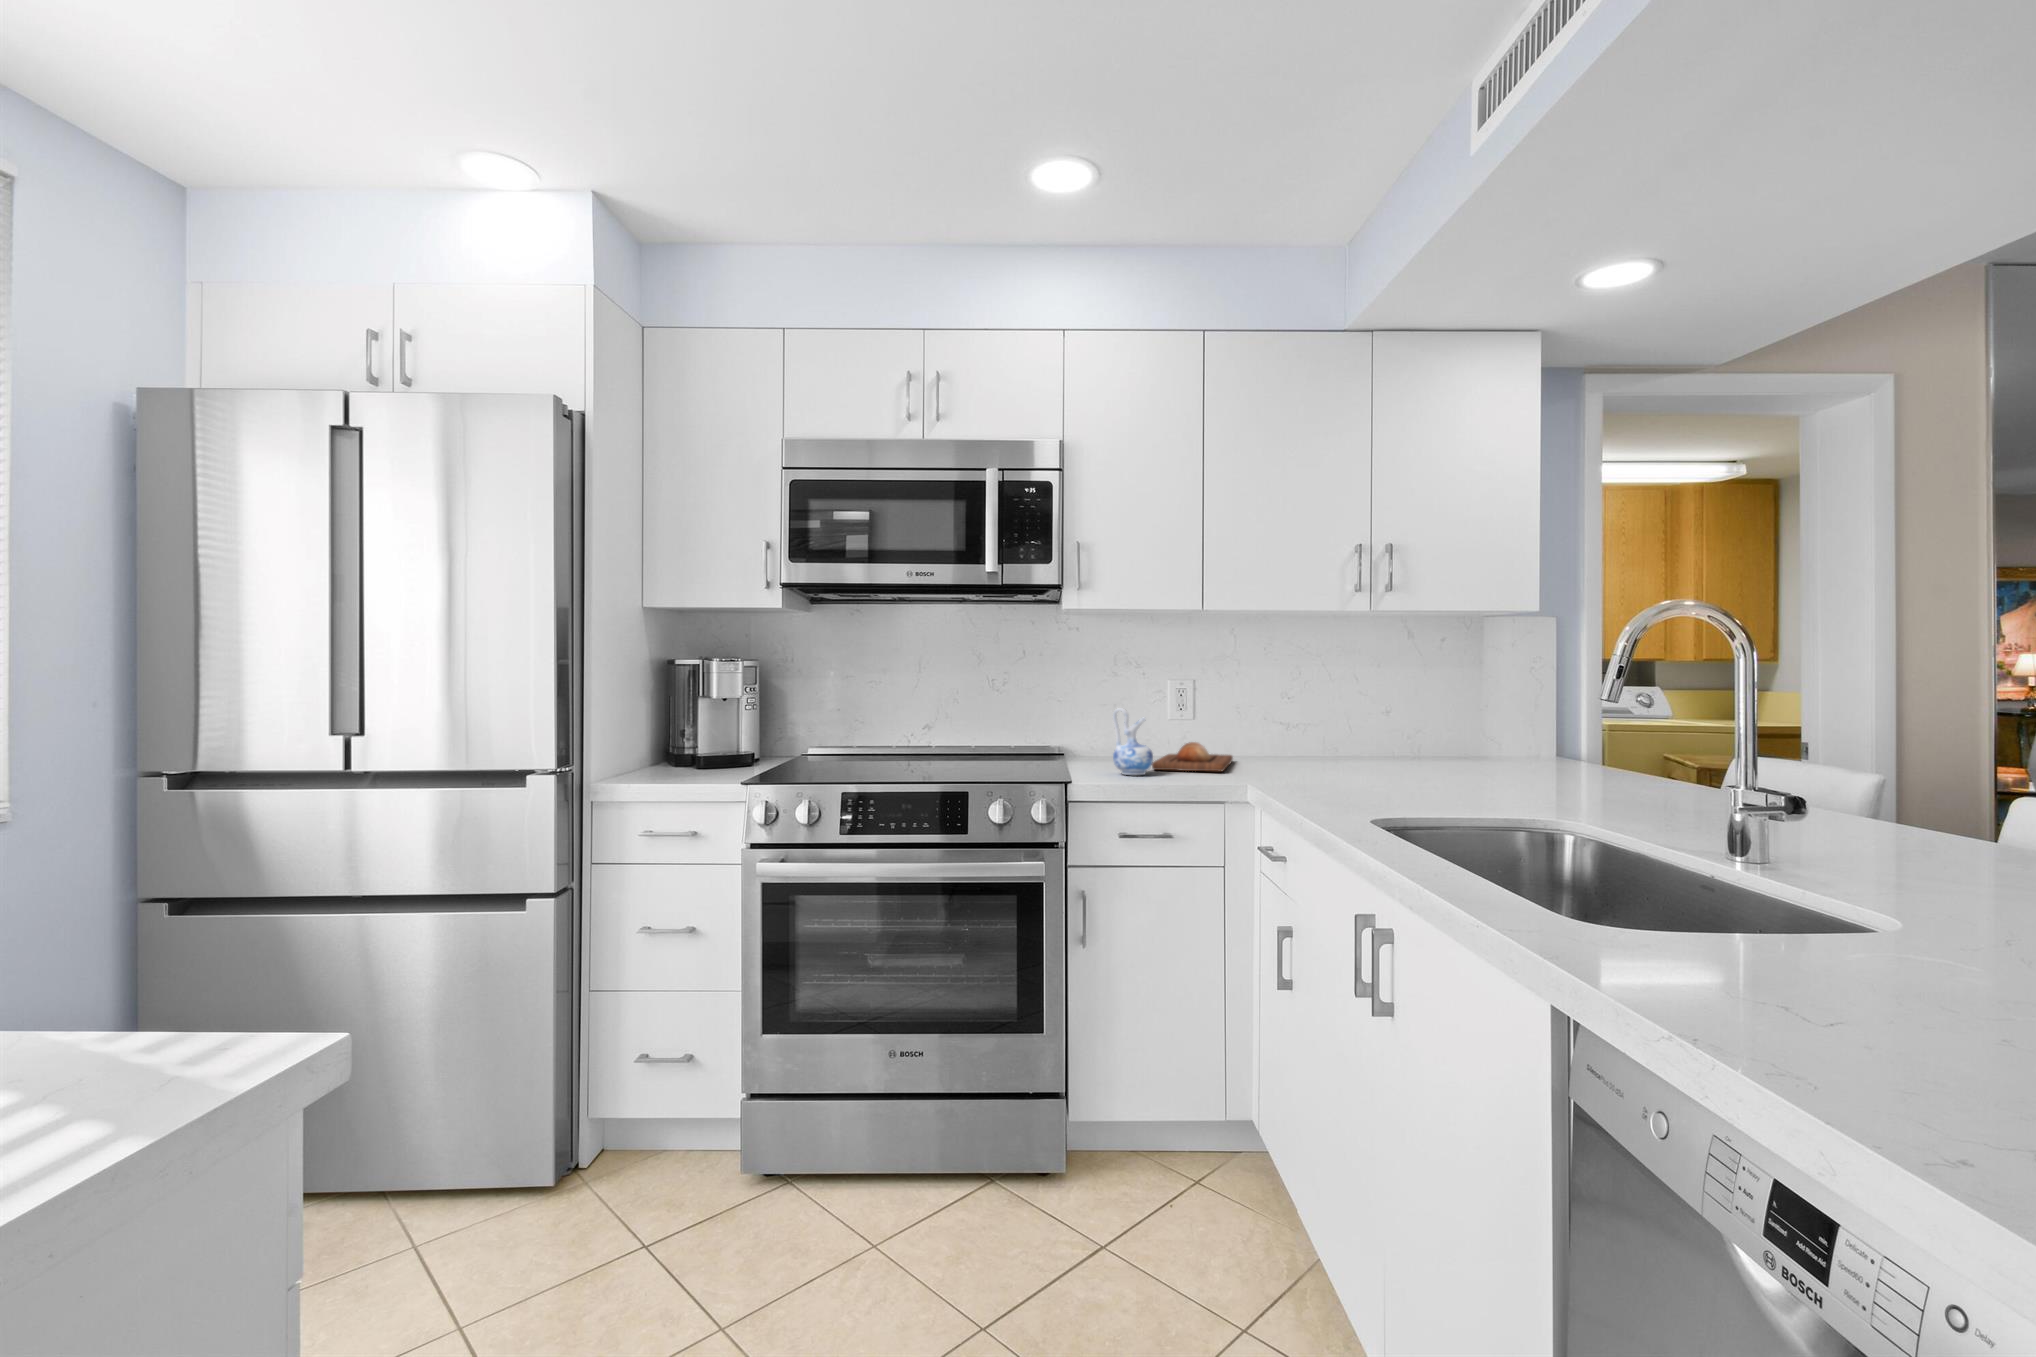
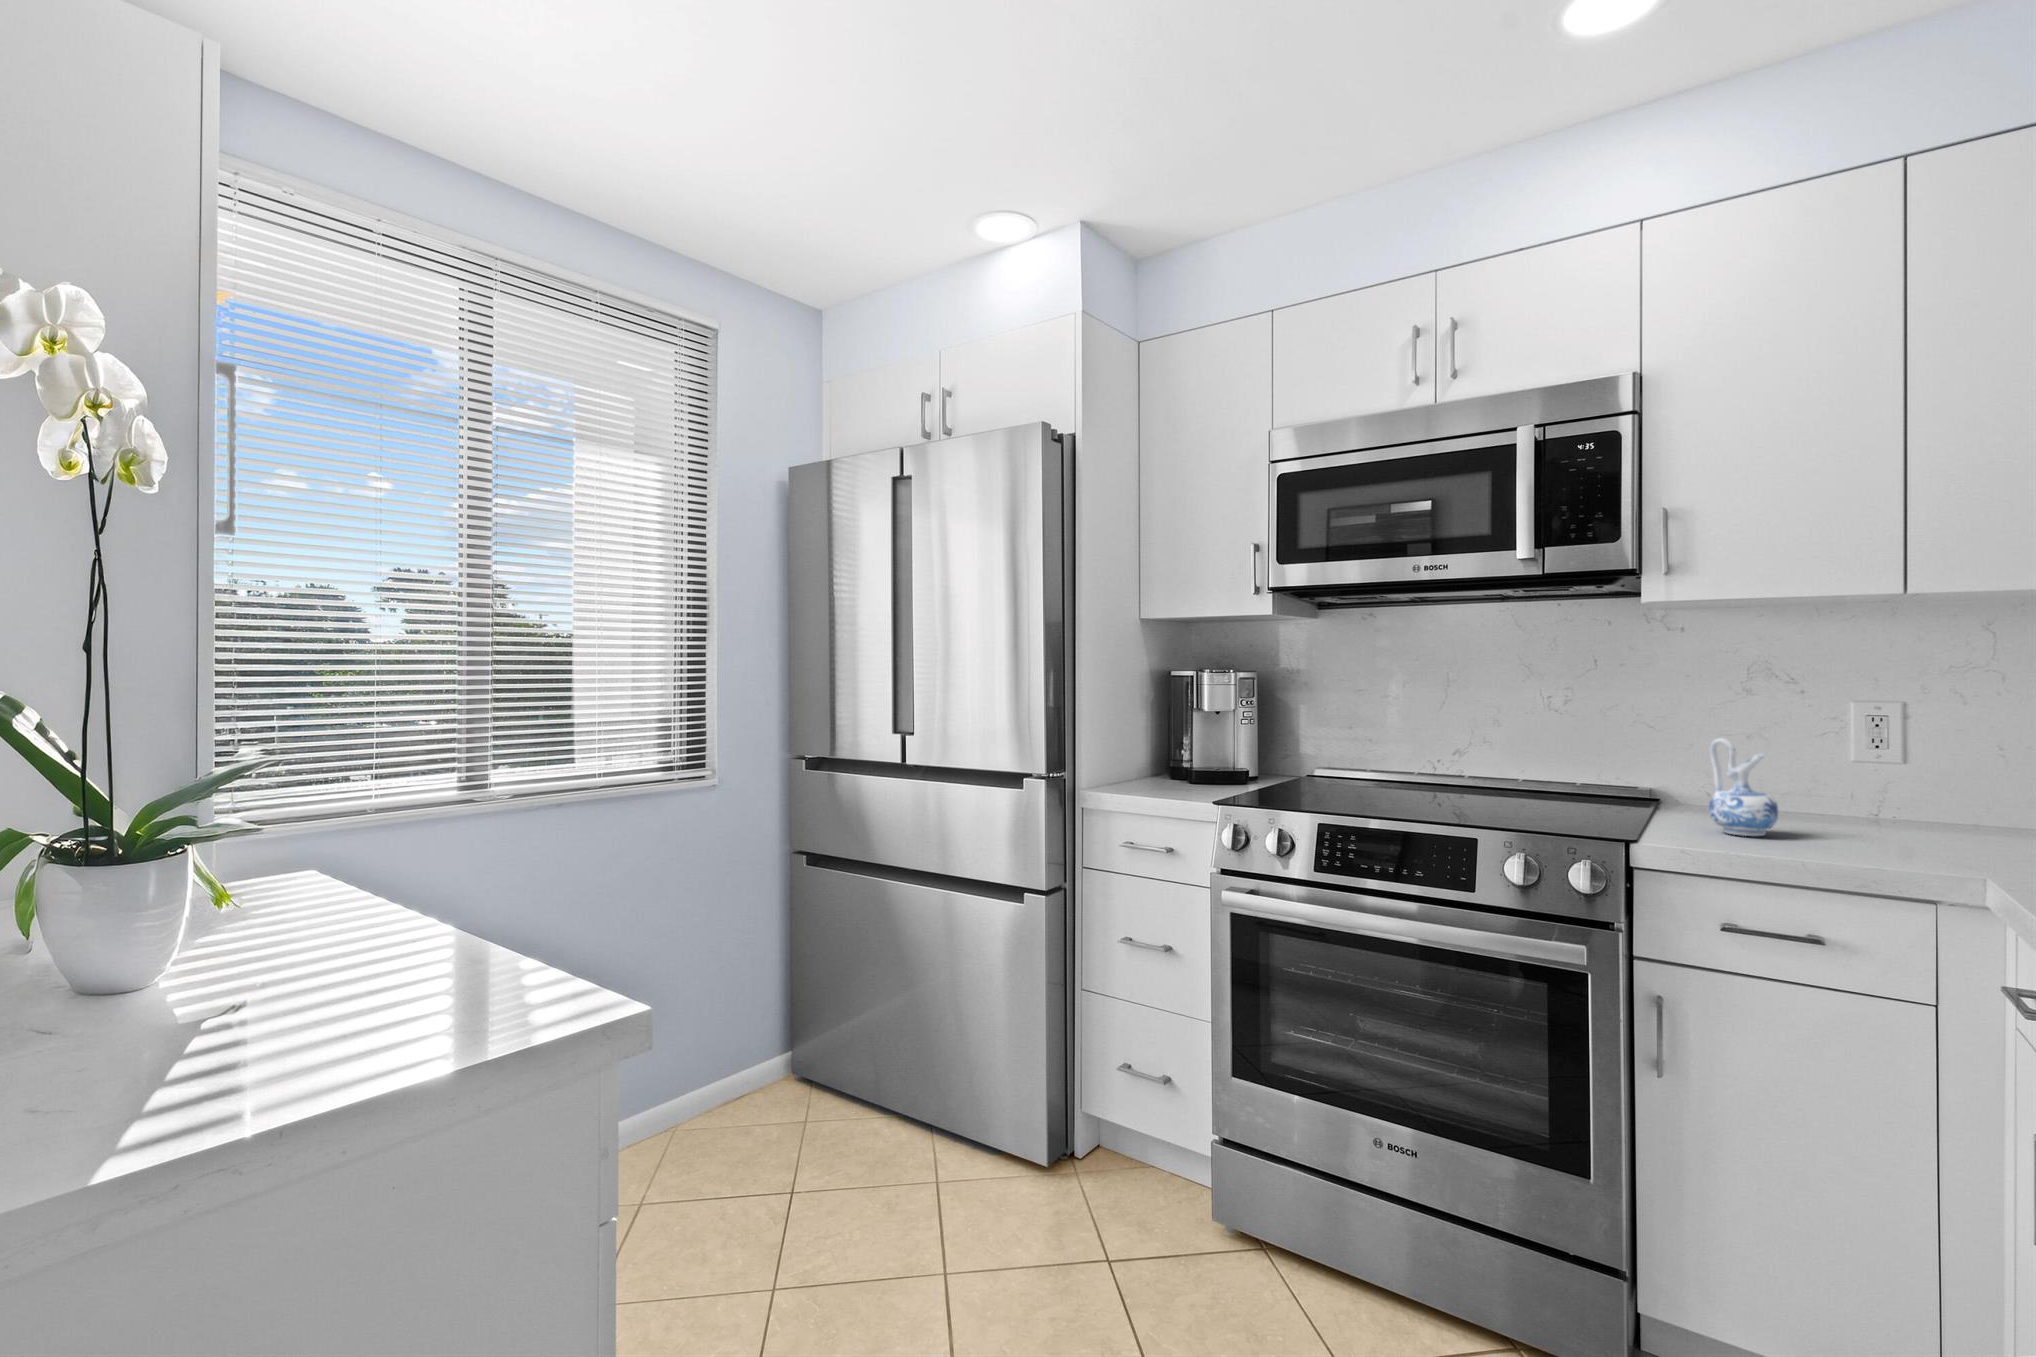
bread loaf: present [1152,742,1233,771] -> none [1786,792,1967,842]

